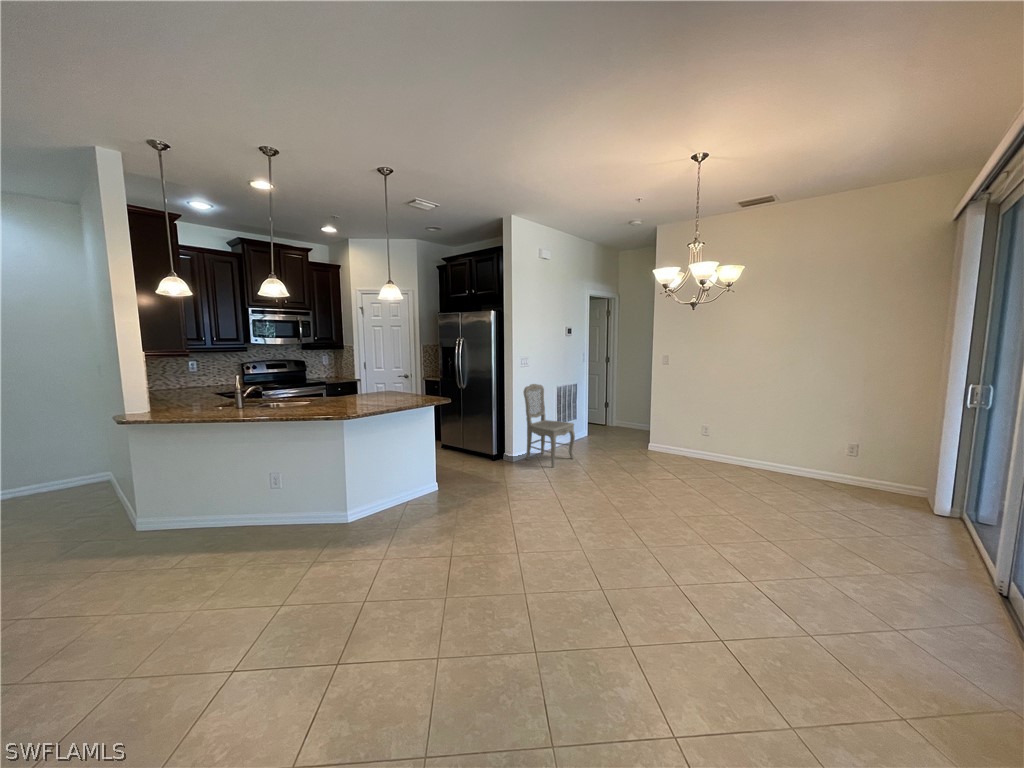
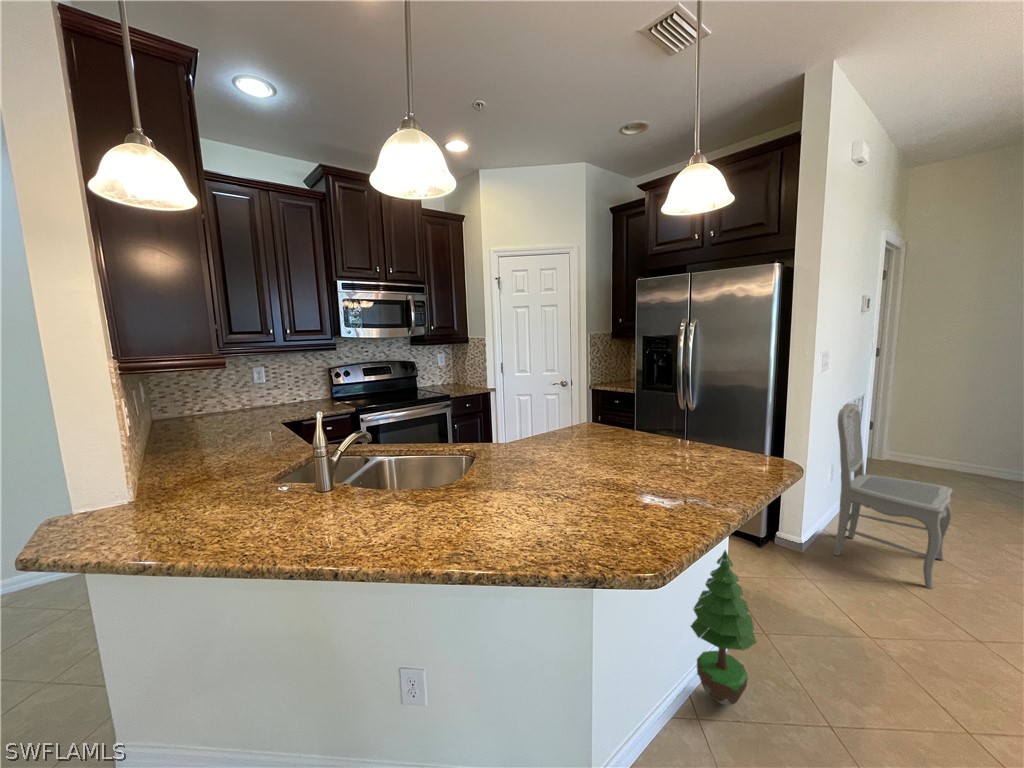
potted tree: none [411,435,435,500] -> present [691,550,756,706]

